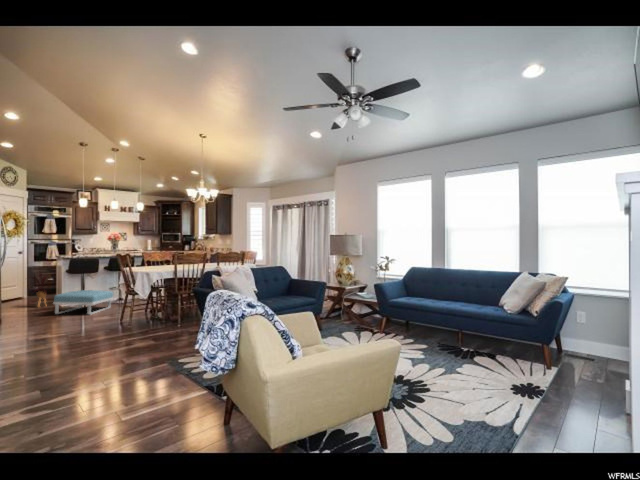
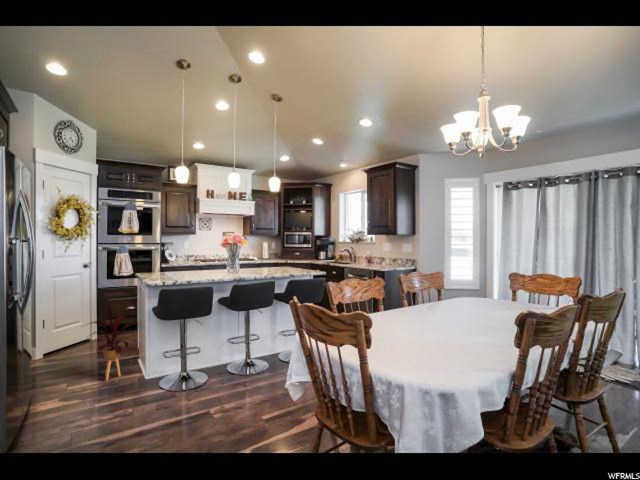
footstool: present [53,290,113,315] -> none [128,355,241,432]

